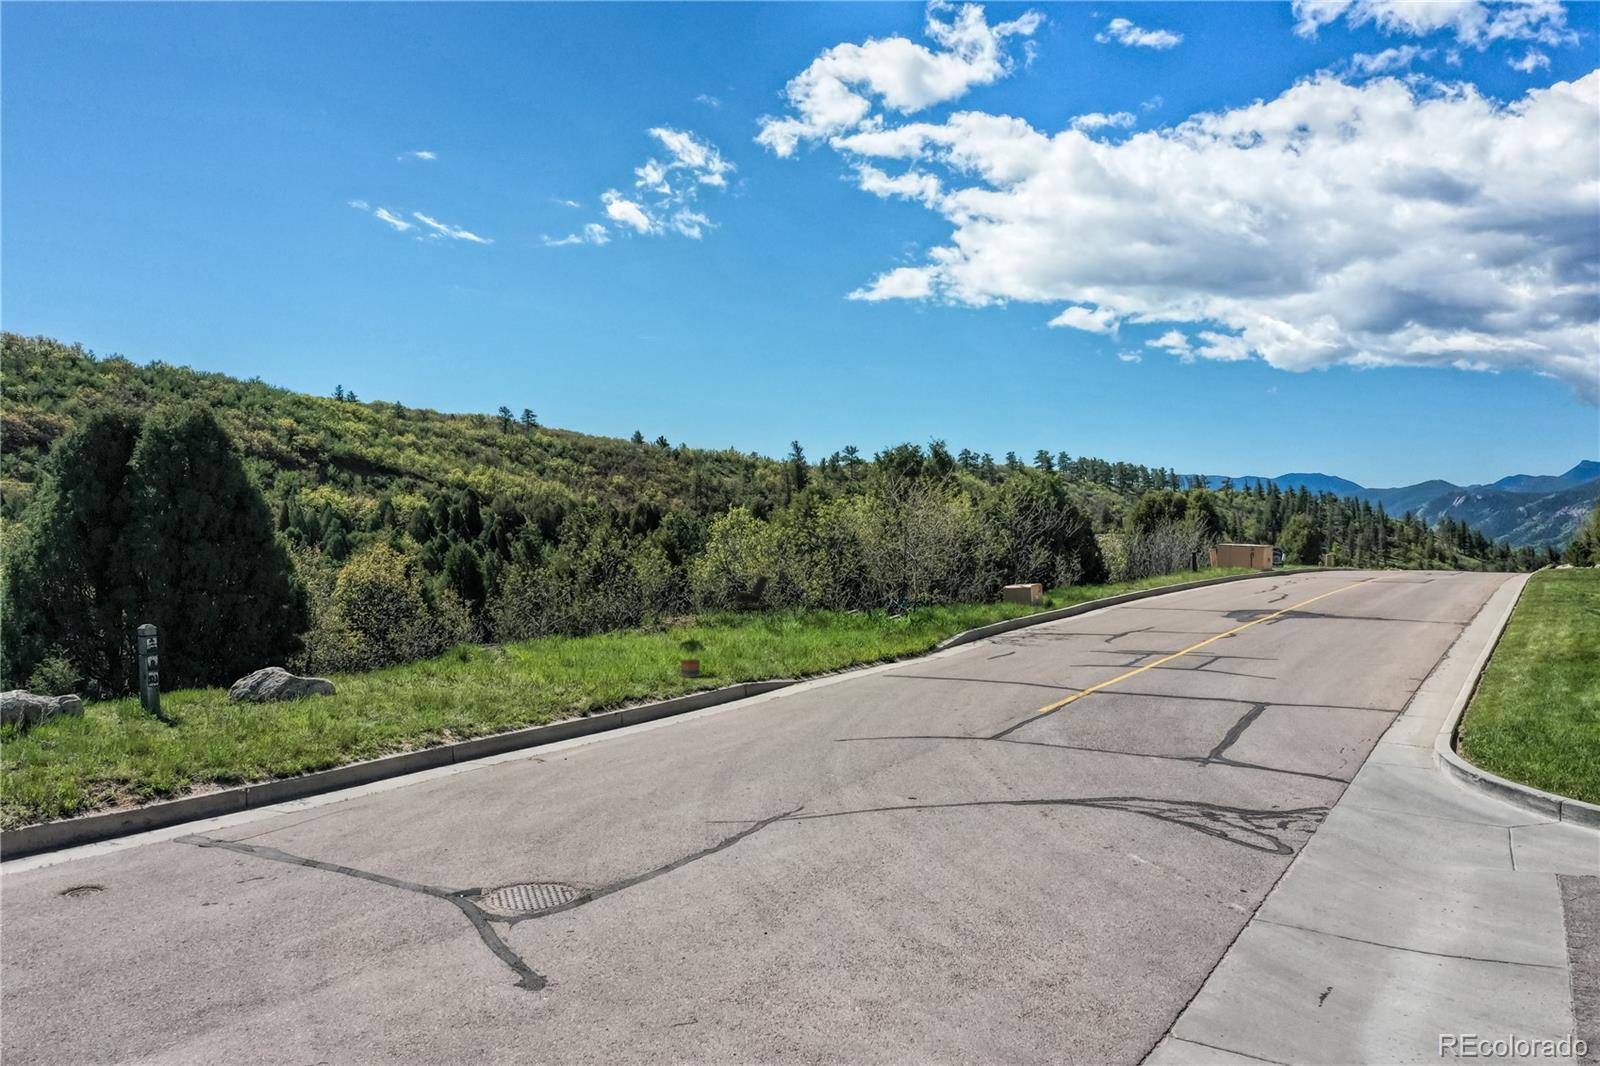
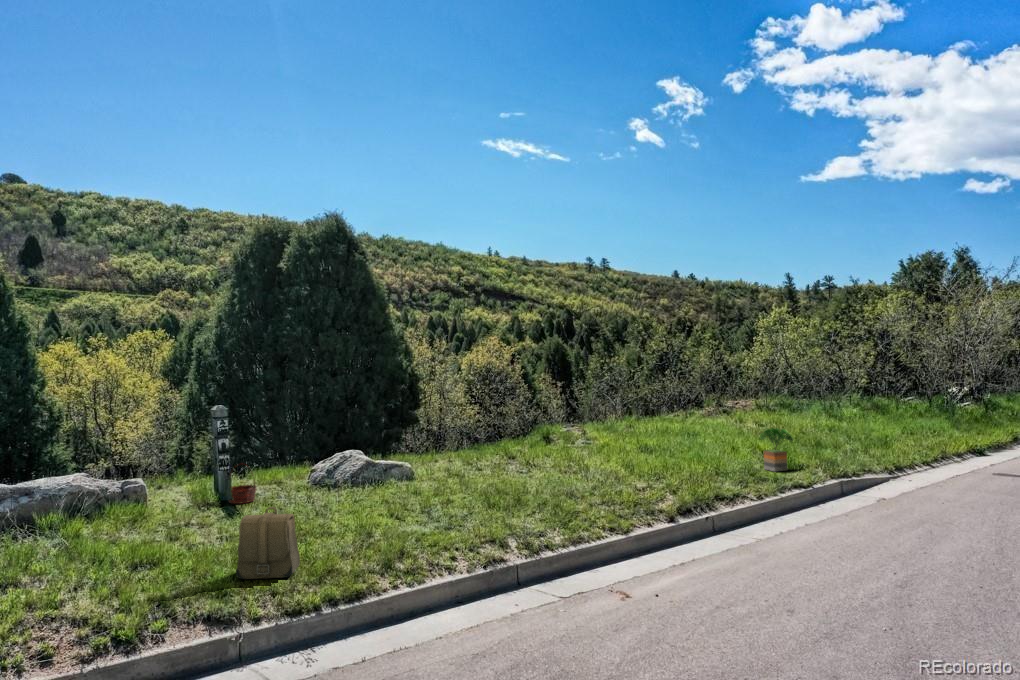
lounge chair: present [735,576,768,609] -> none [757,369,789,400]
basket: none [159,679,191,717] -> present [229,475,256,504]
backpack: none [229,703,278,756] -> present [236,507,300,579]

